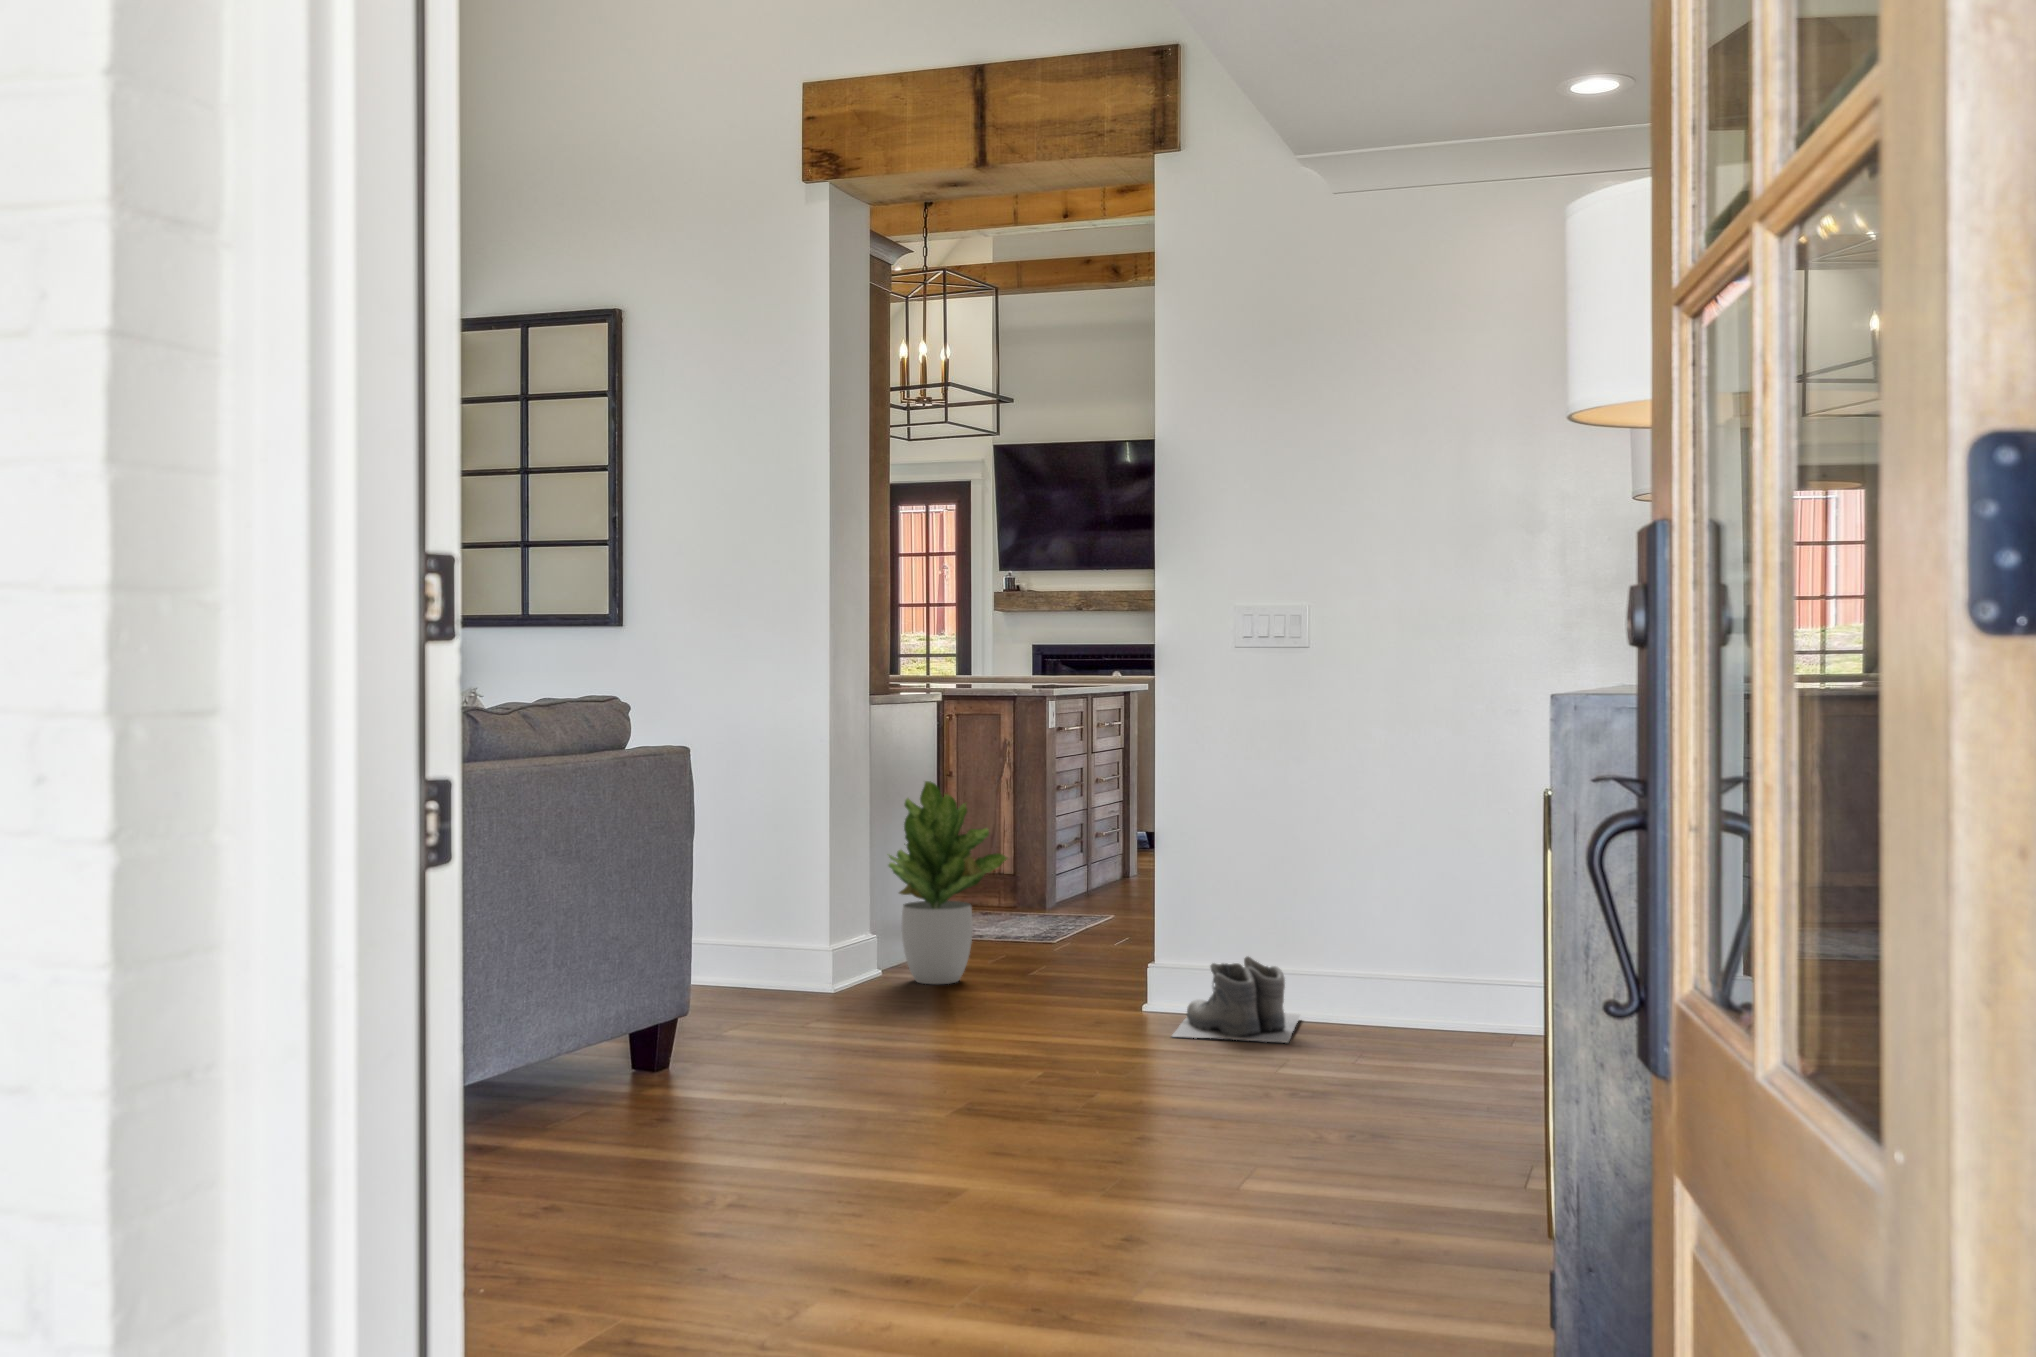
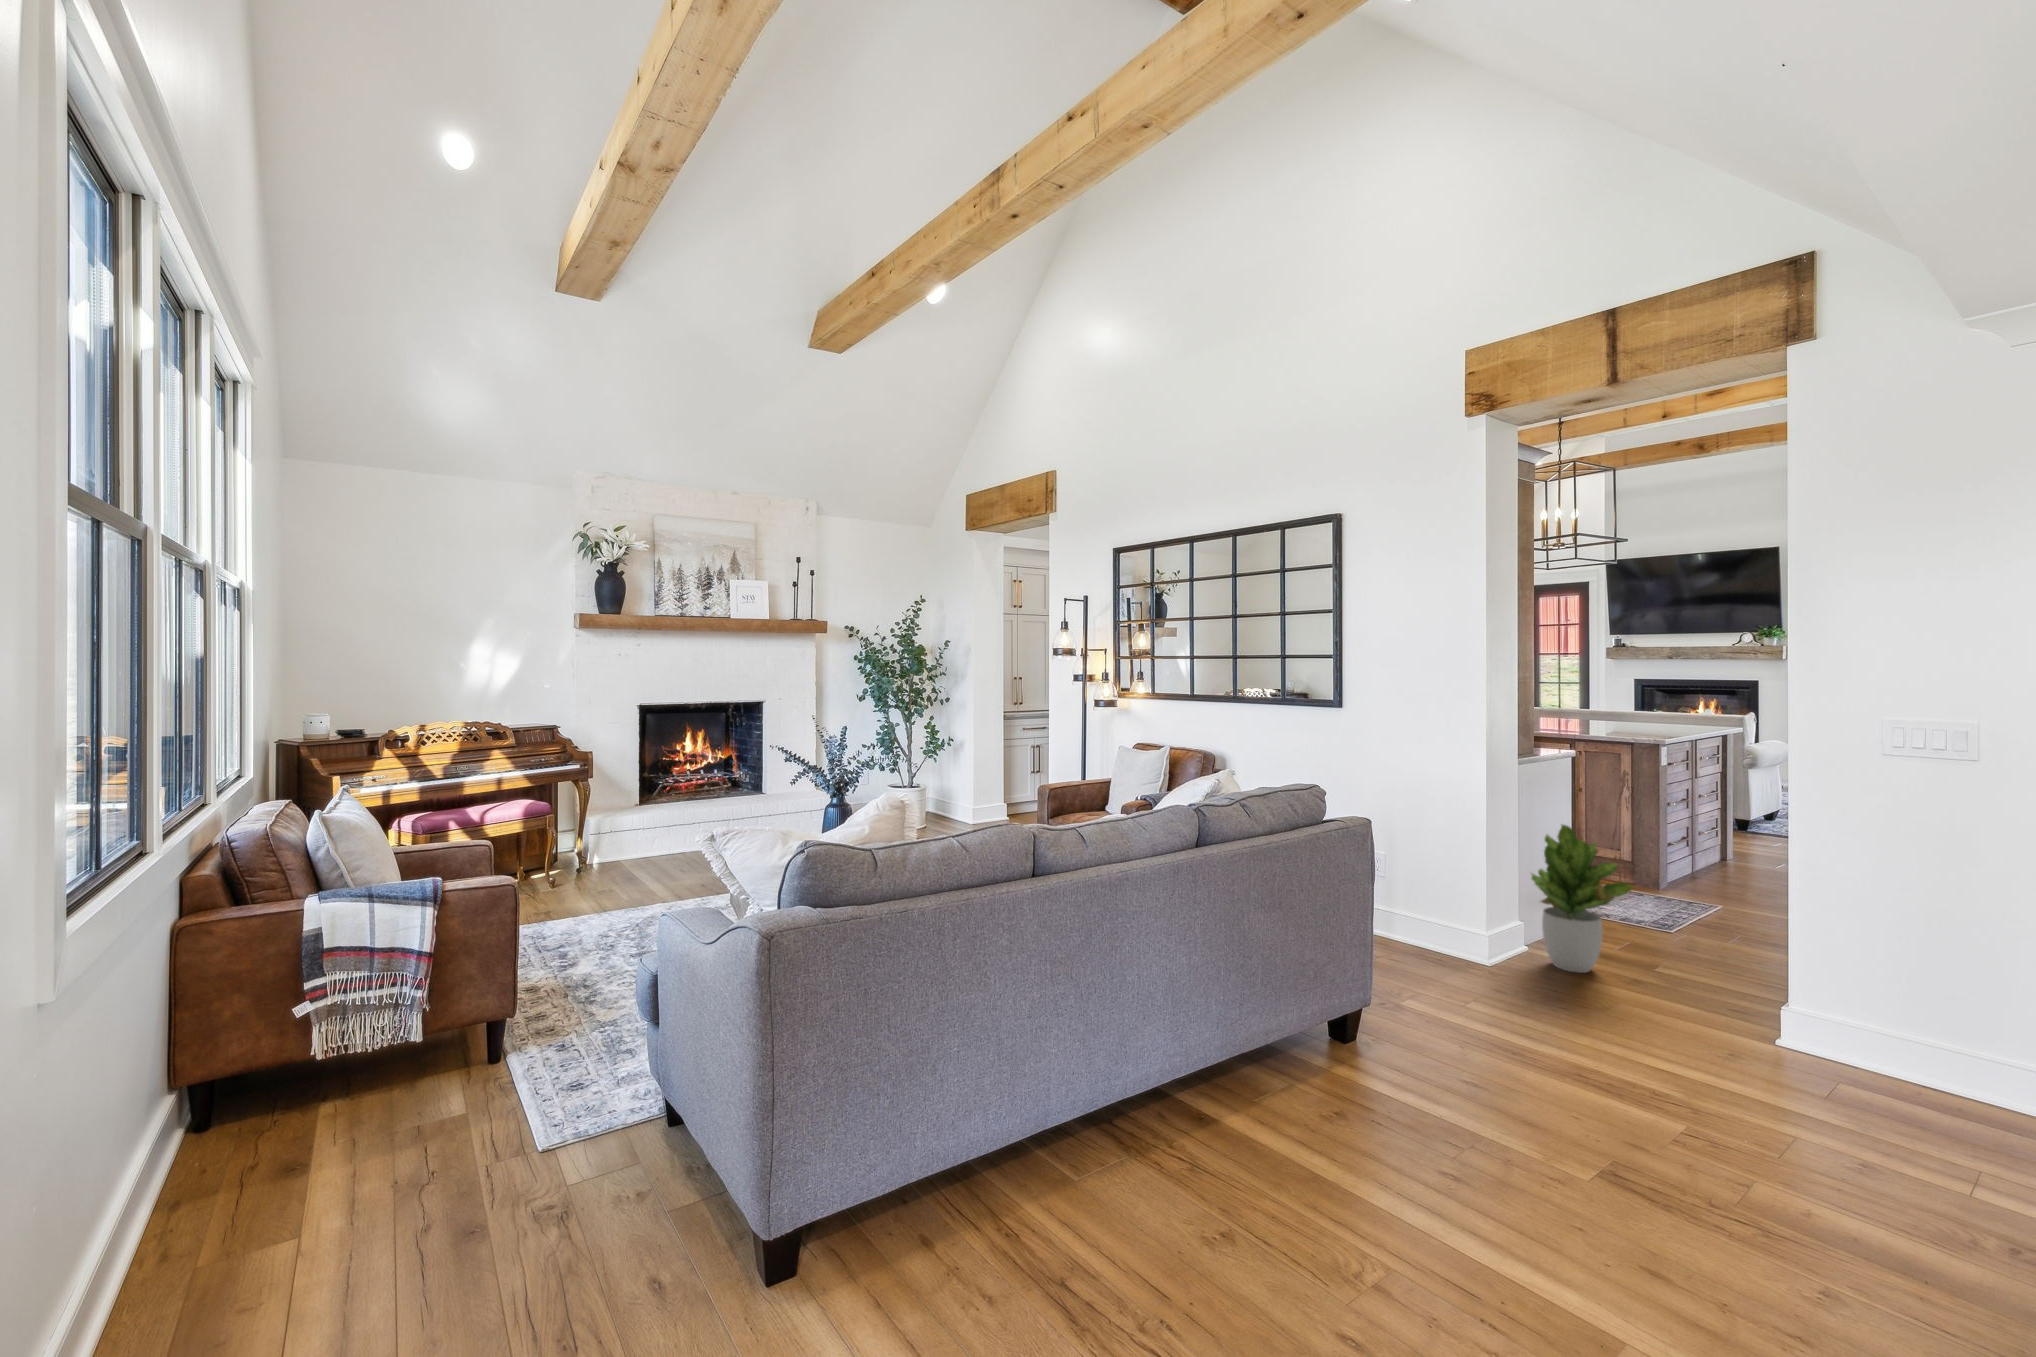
boots: present [1172,957,1300,1043] -> none [1814,1035,1967,1138]

